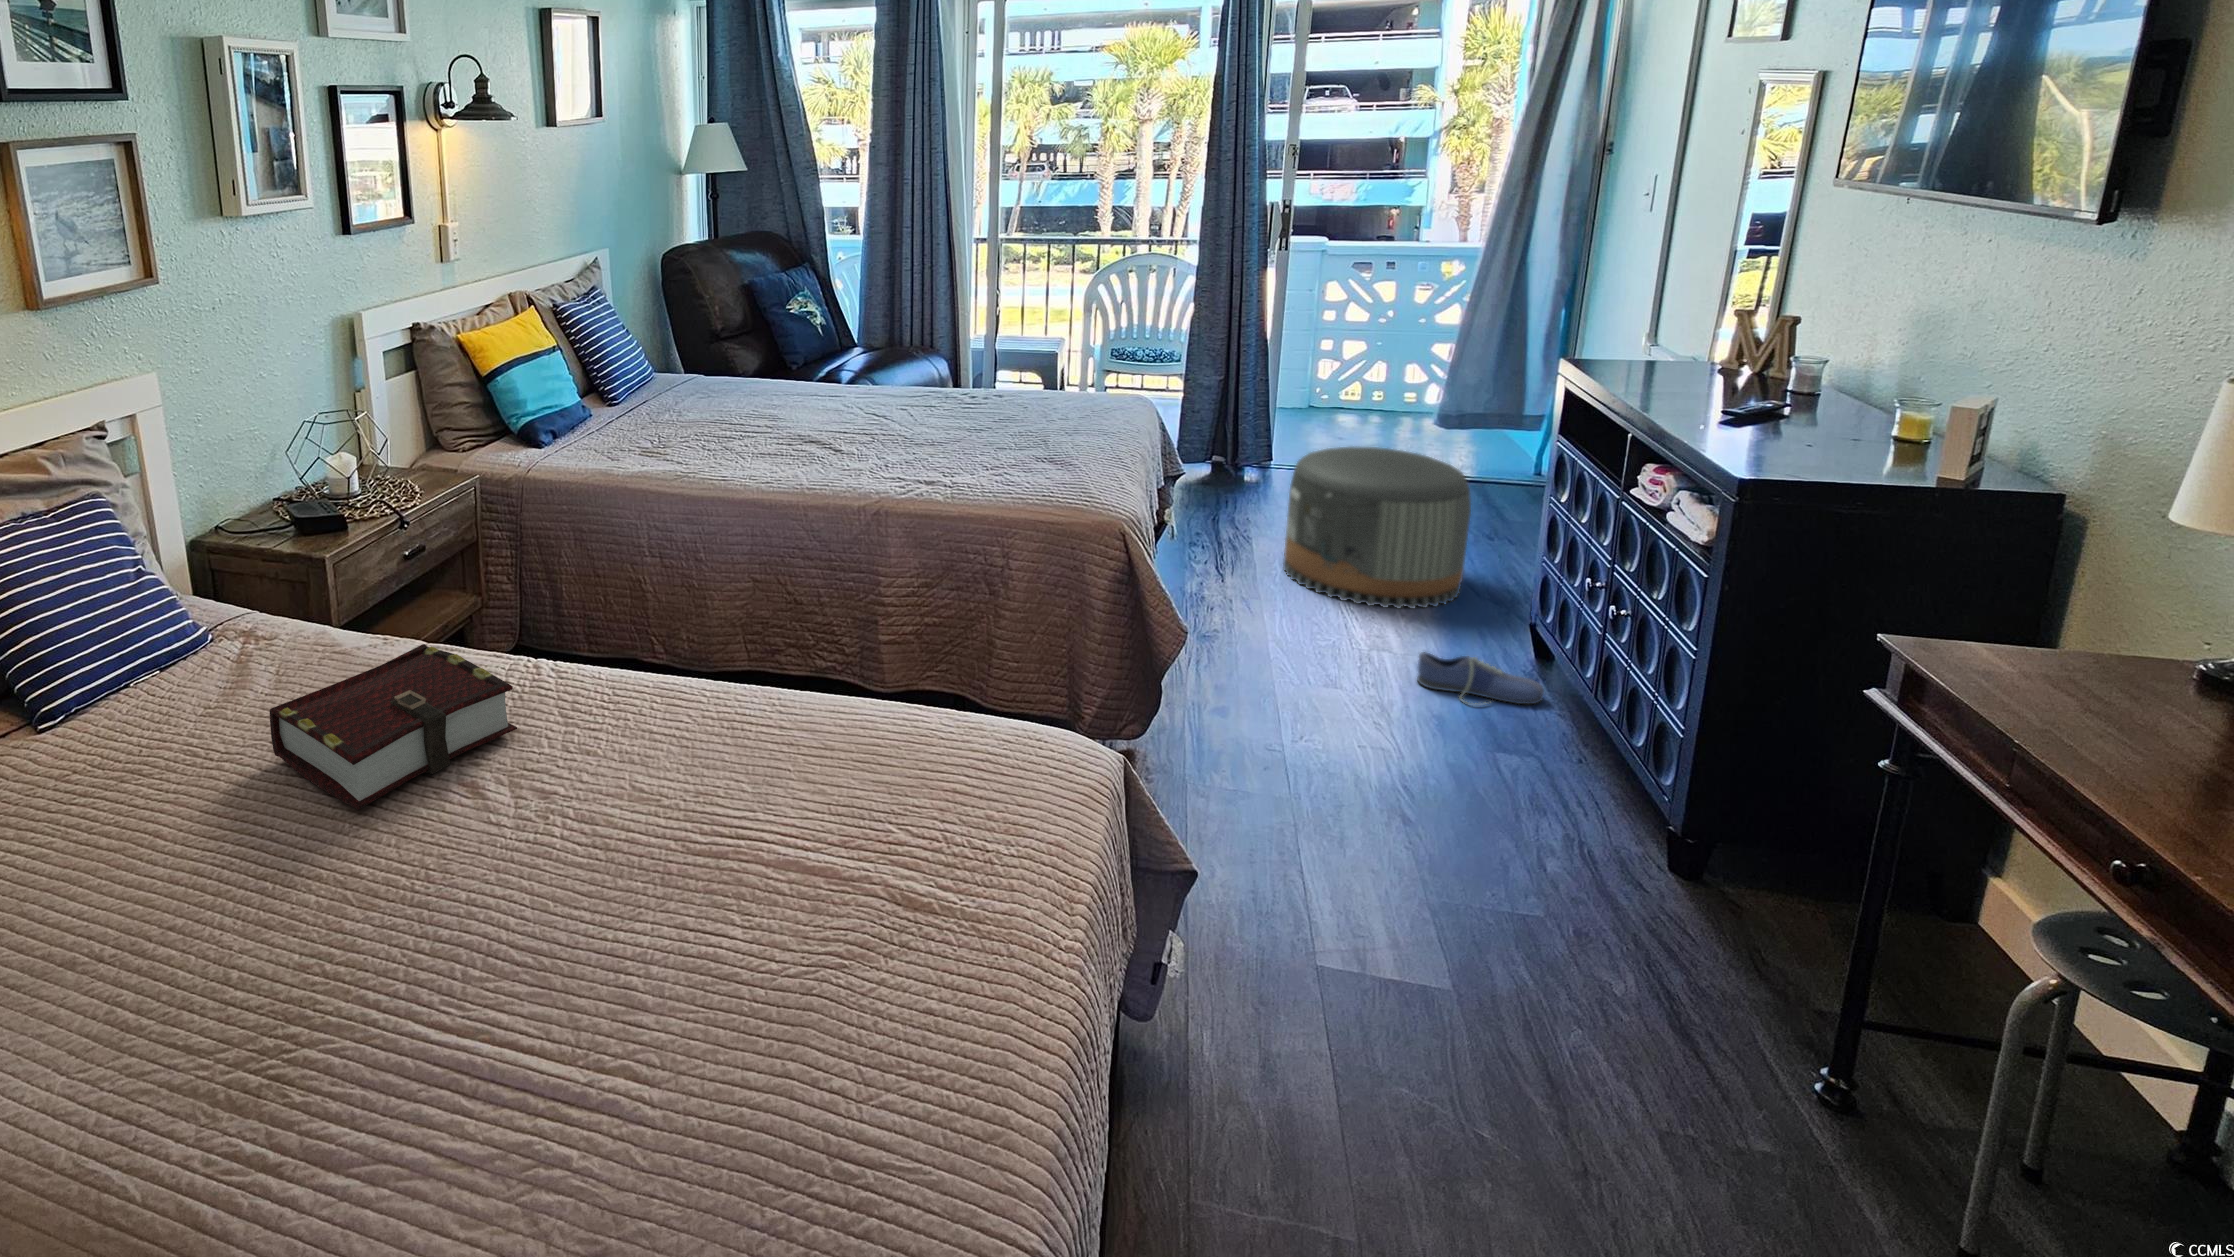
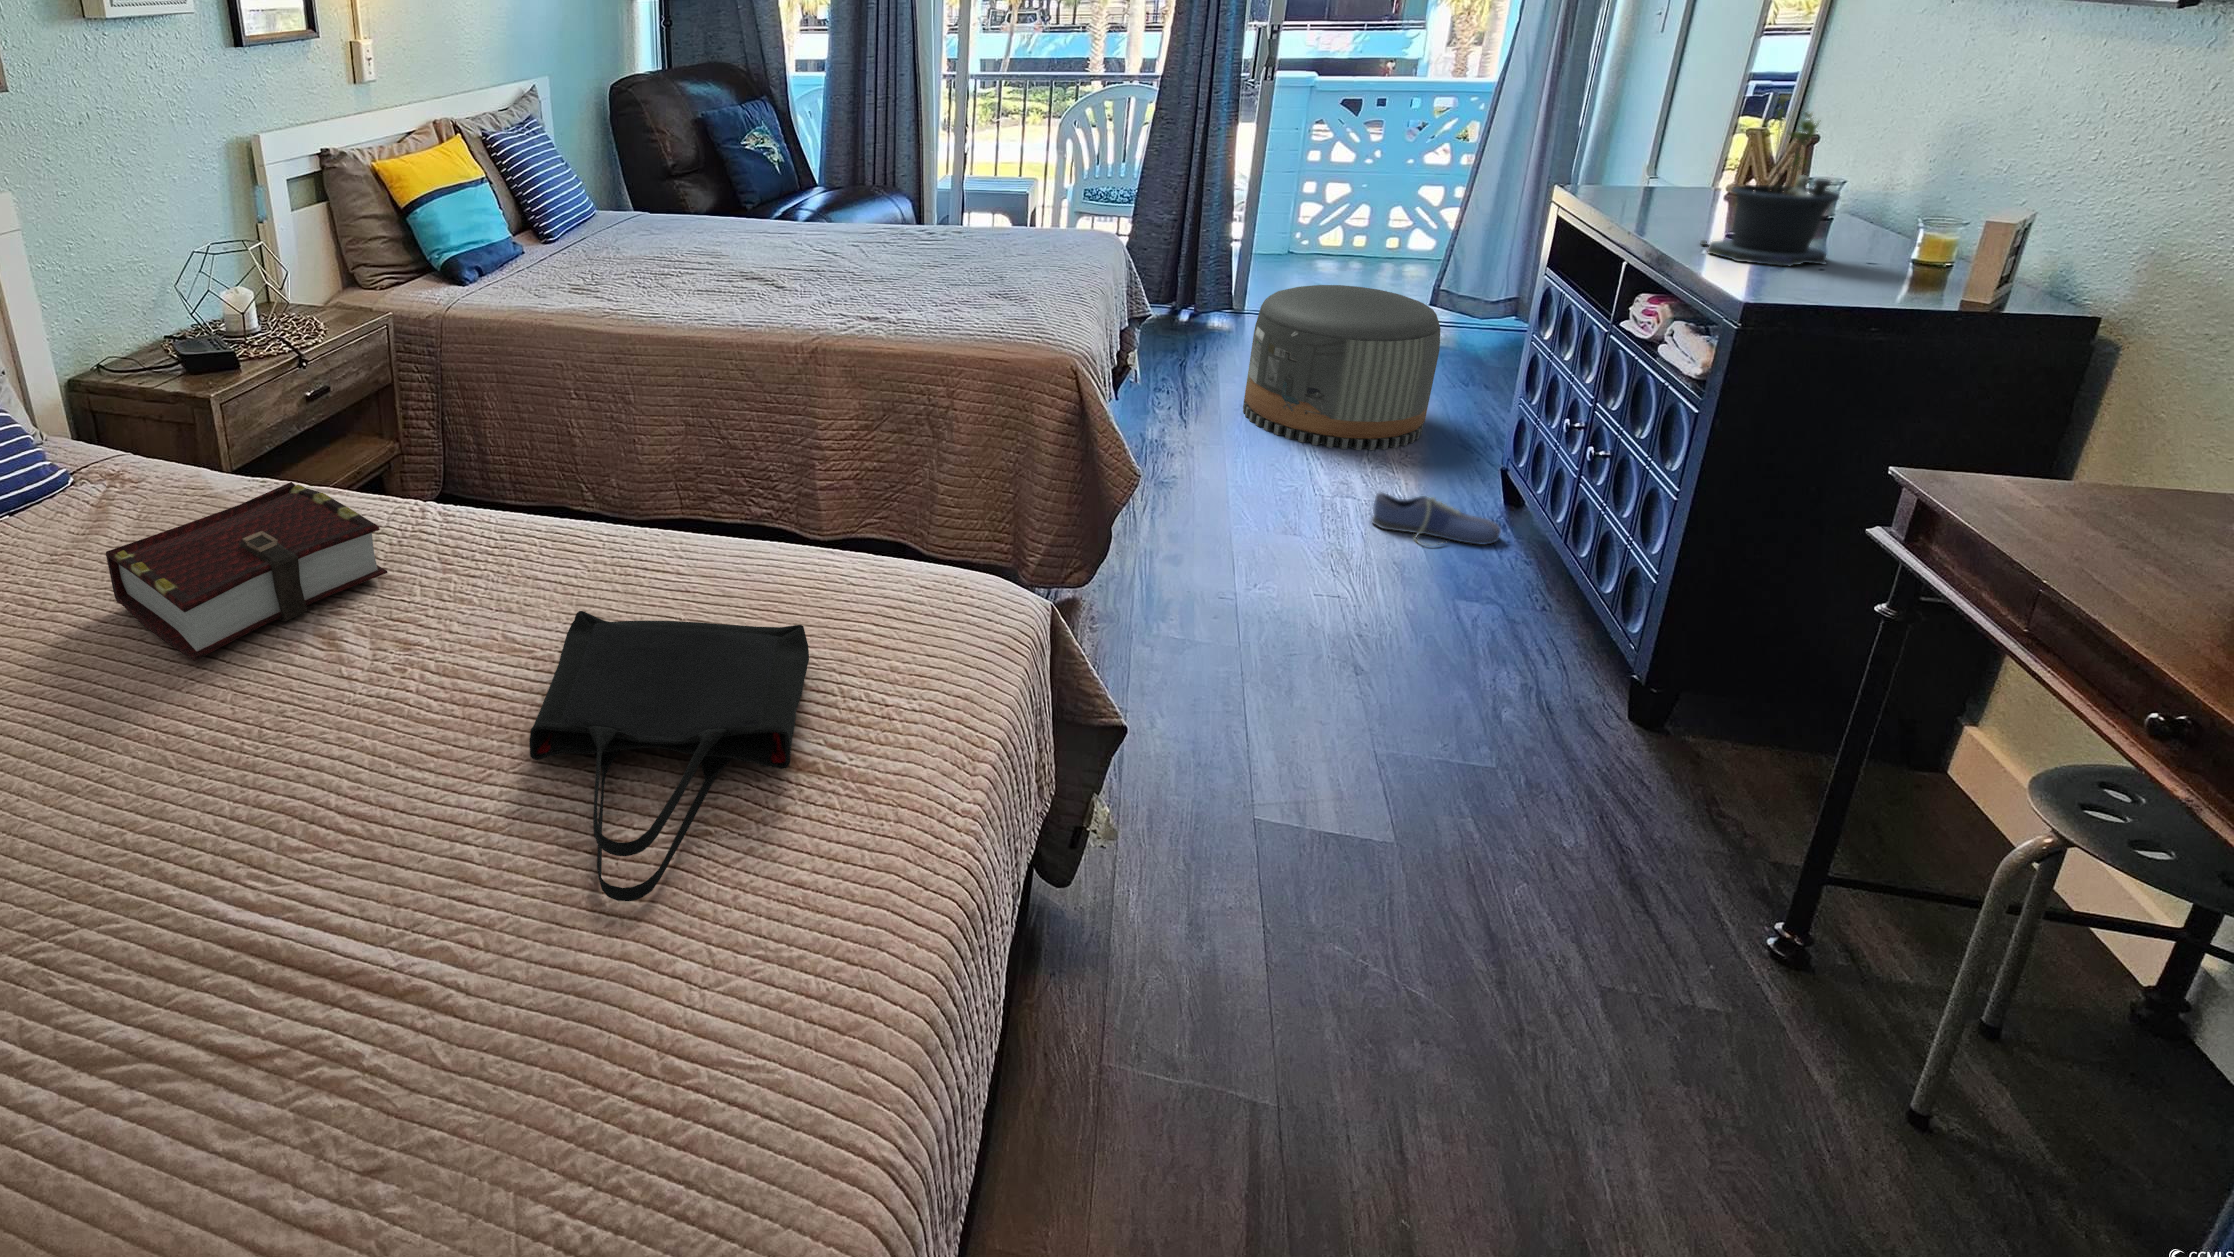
potted plant: none [1702,288,1831,444] -> present [1701,94,1840,266]
tote bag: none [676,765,914,1026] -> present [529,611,809,901]

